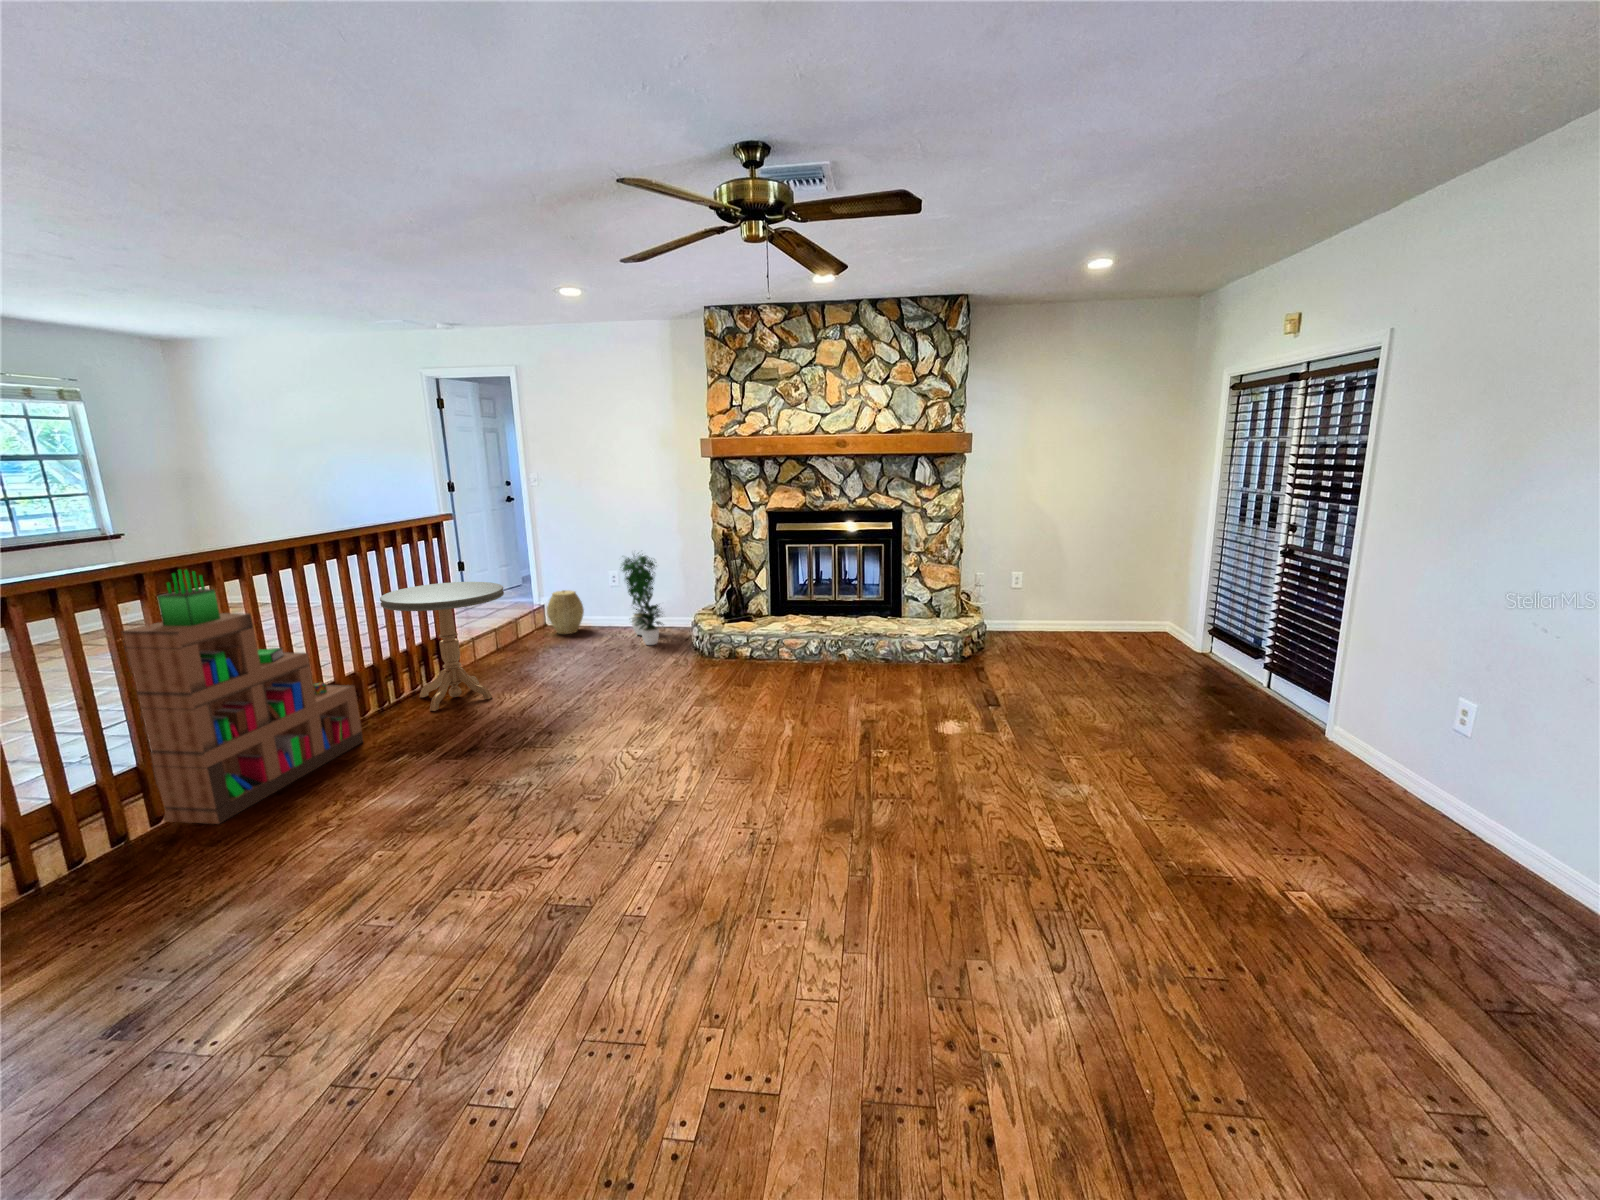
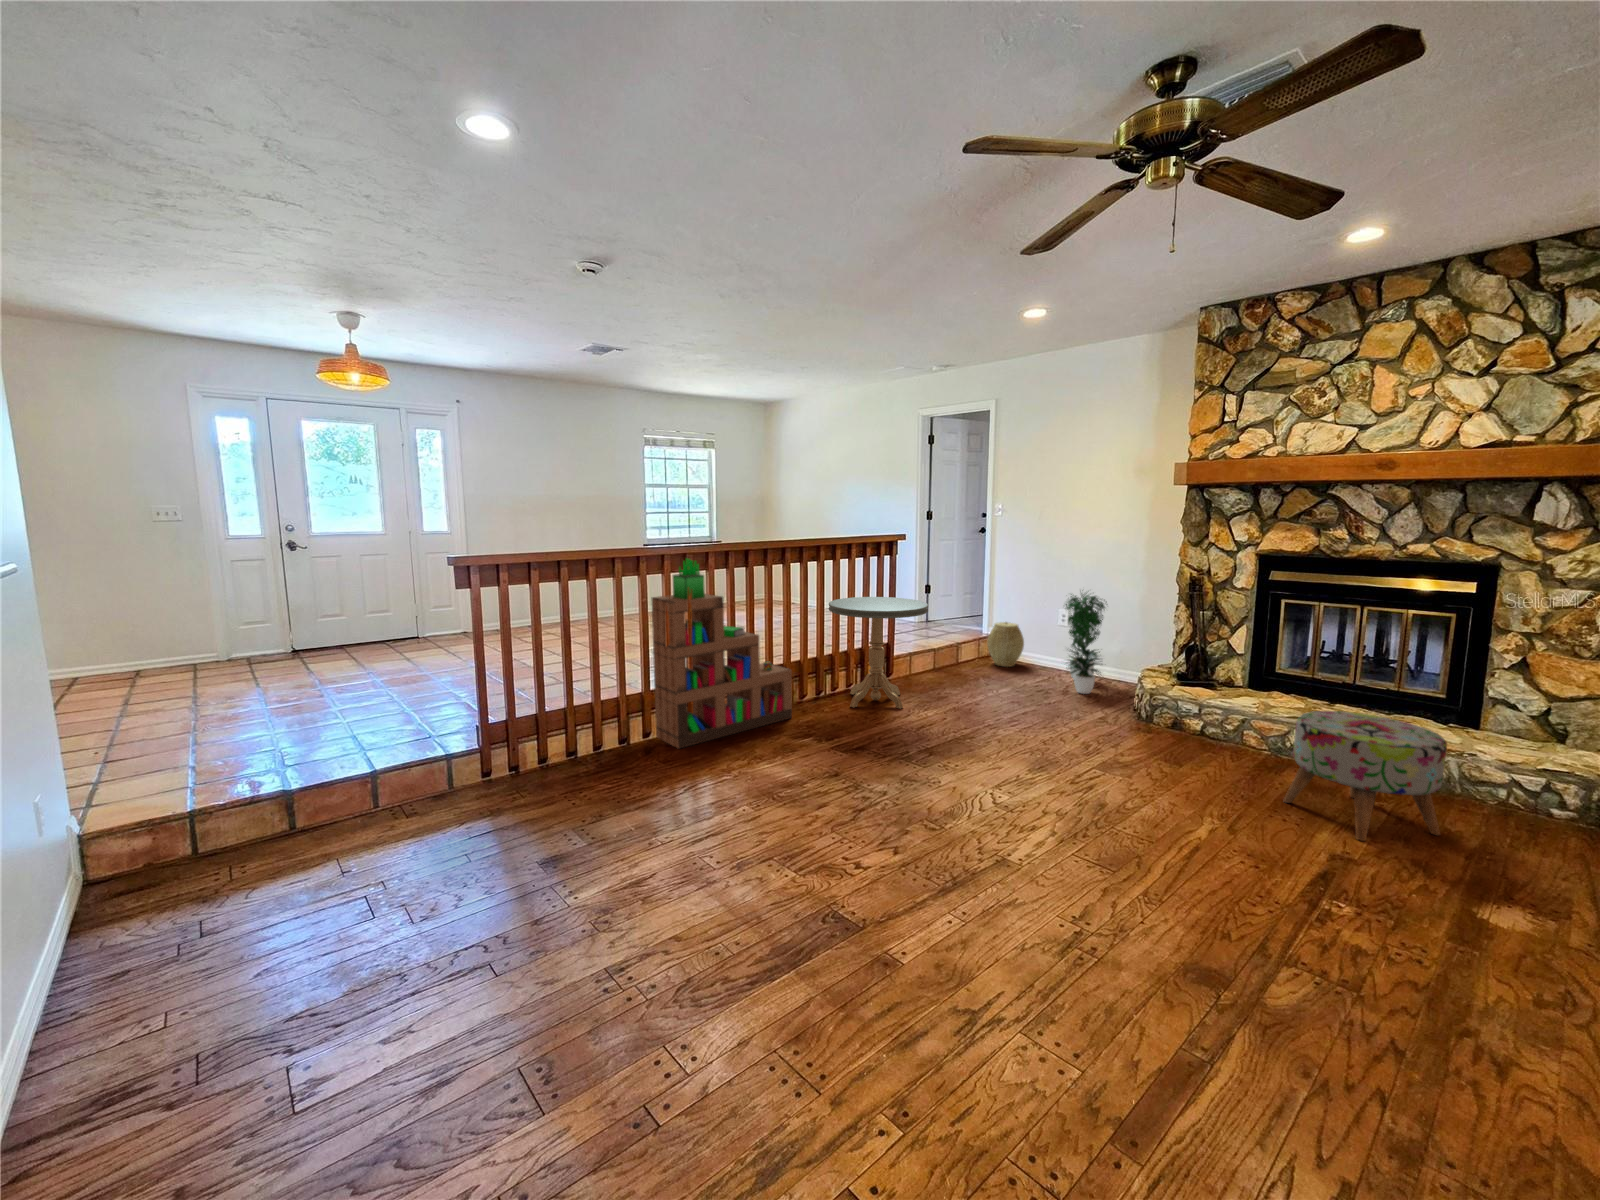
ottoman: none [822,621,903,706] -> present [1284,711,1447,841]

